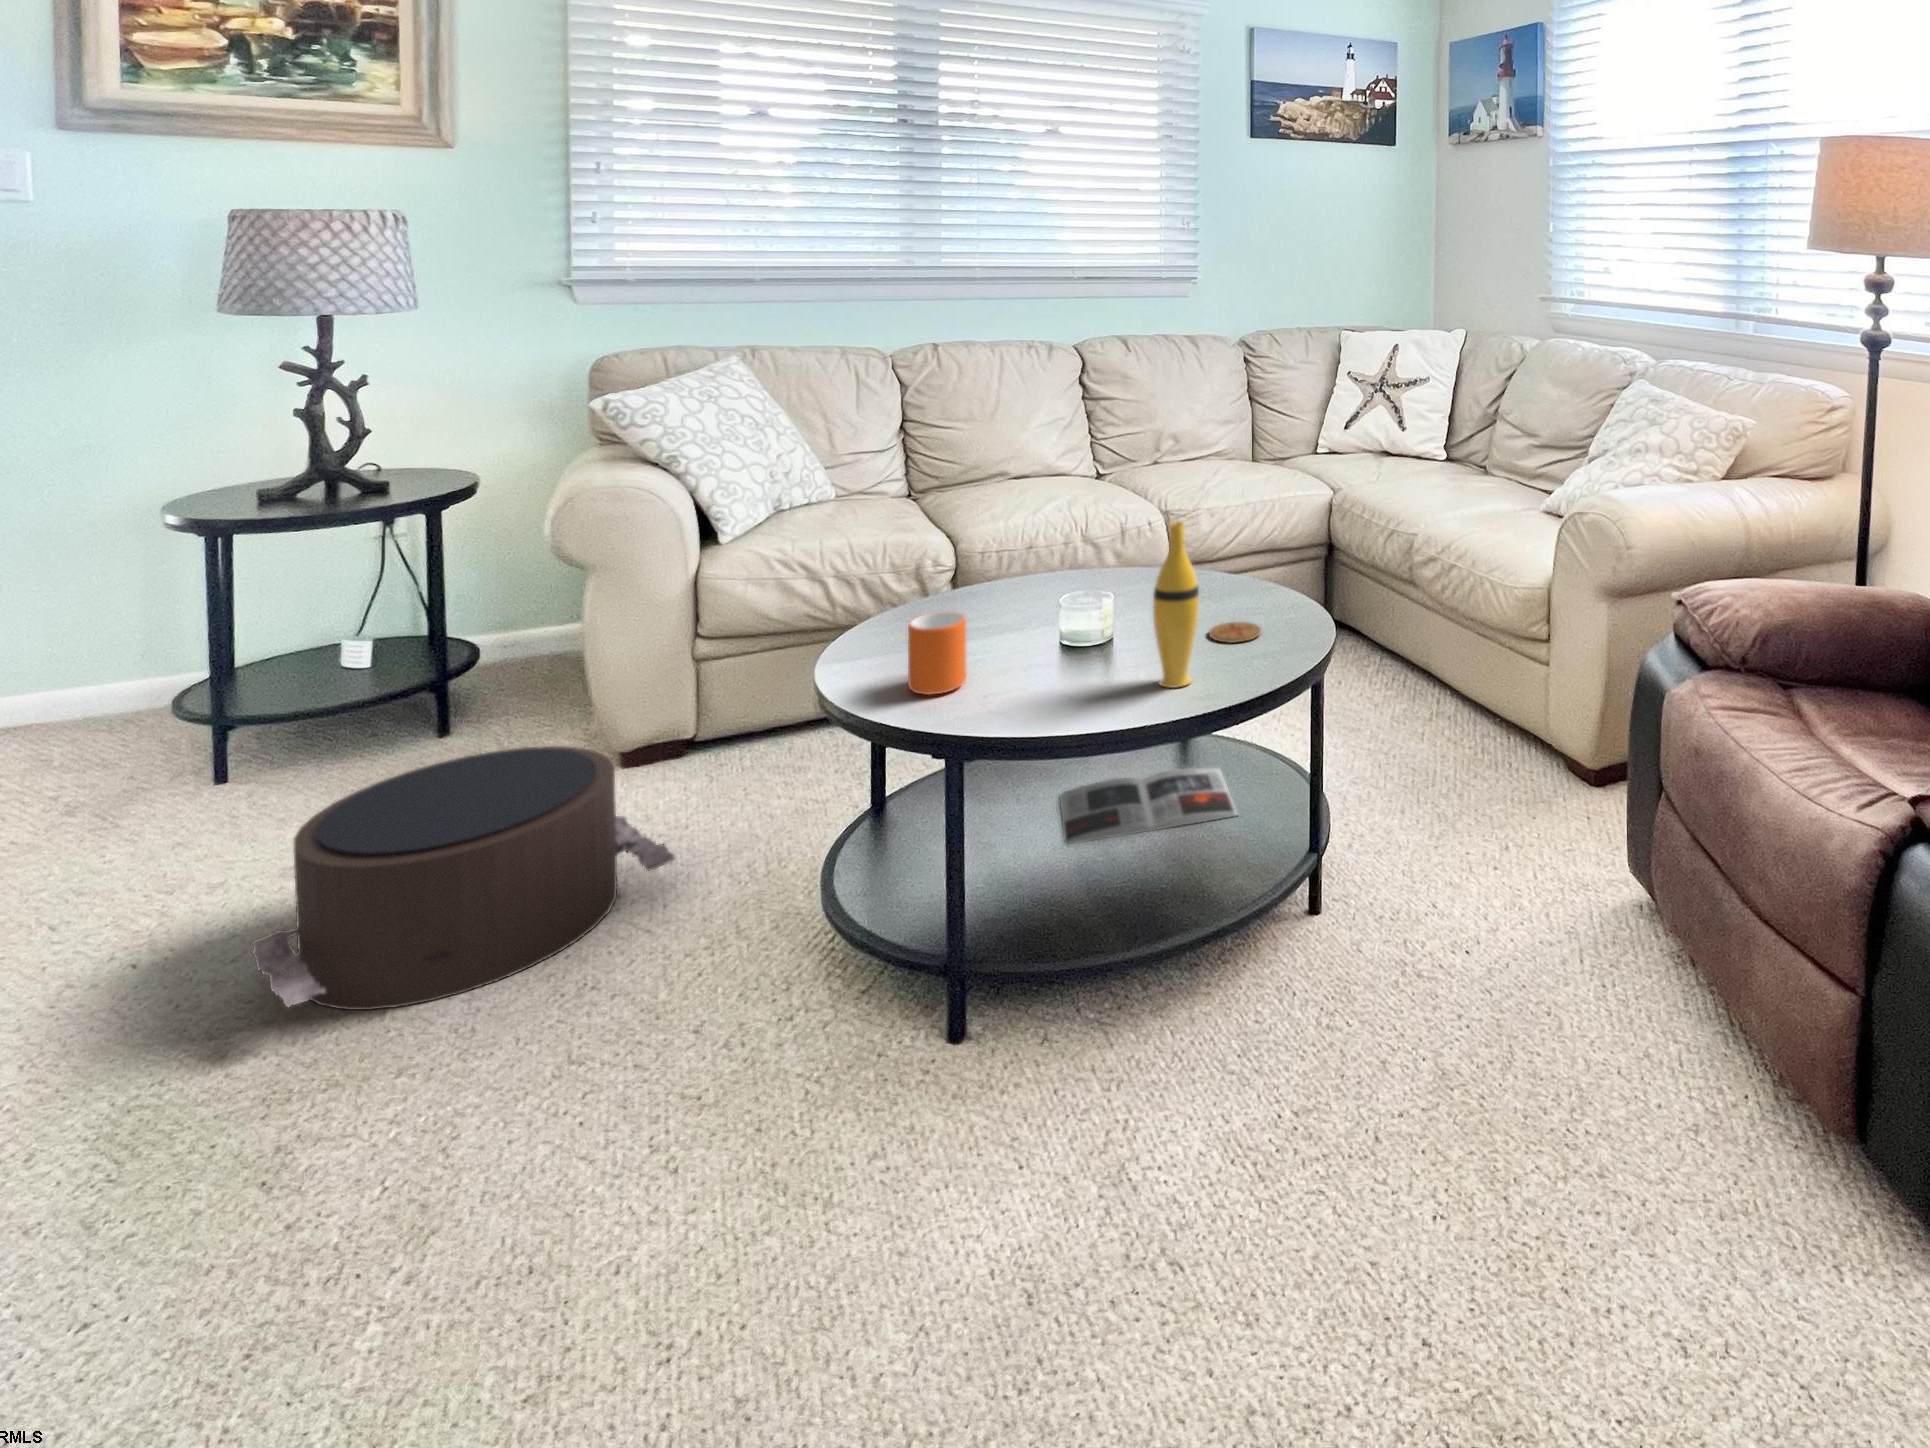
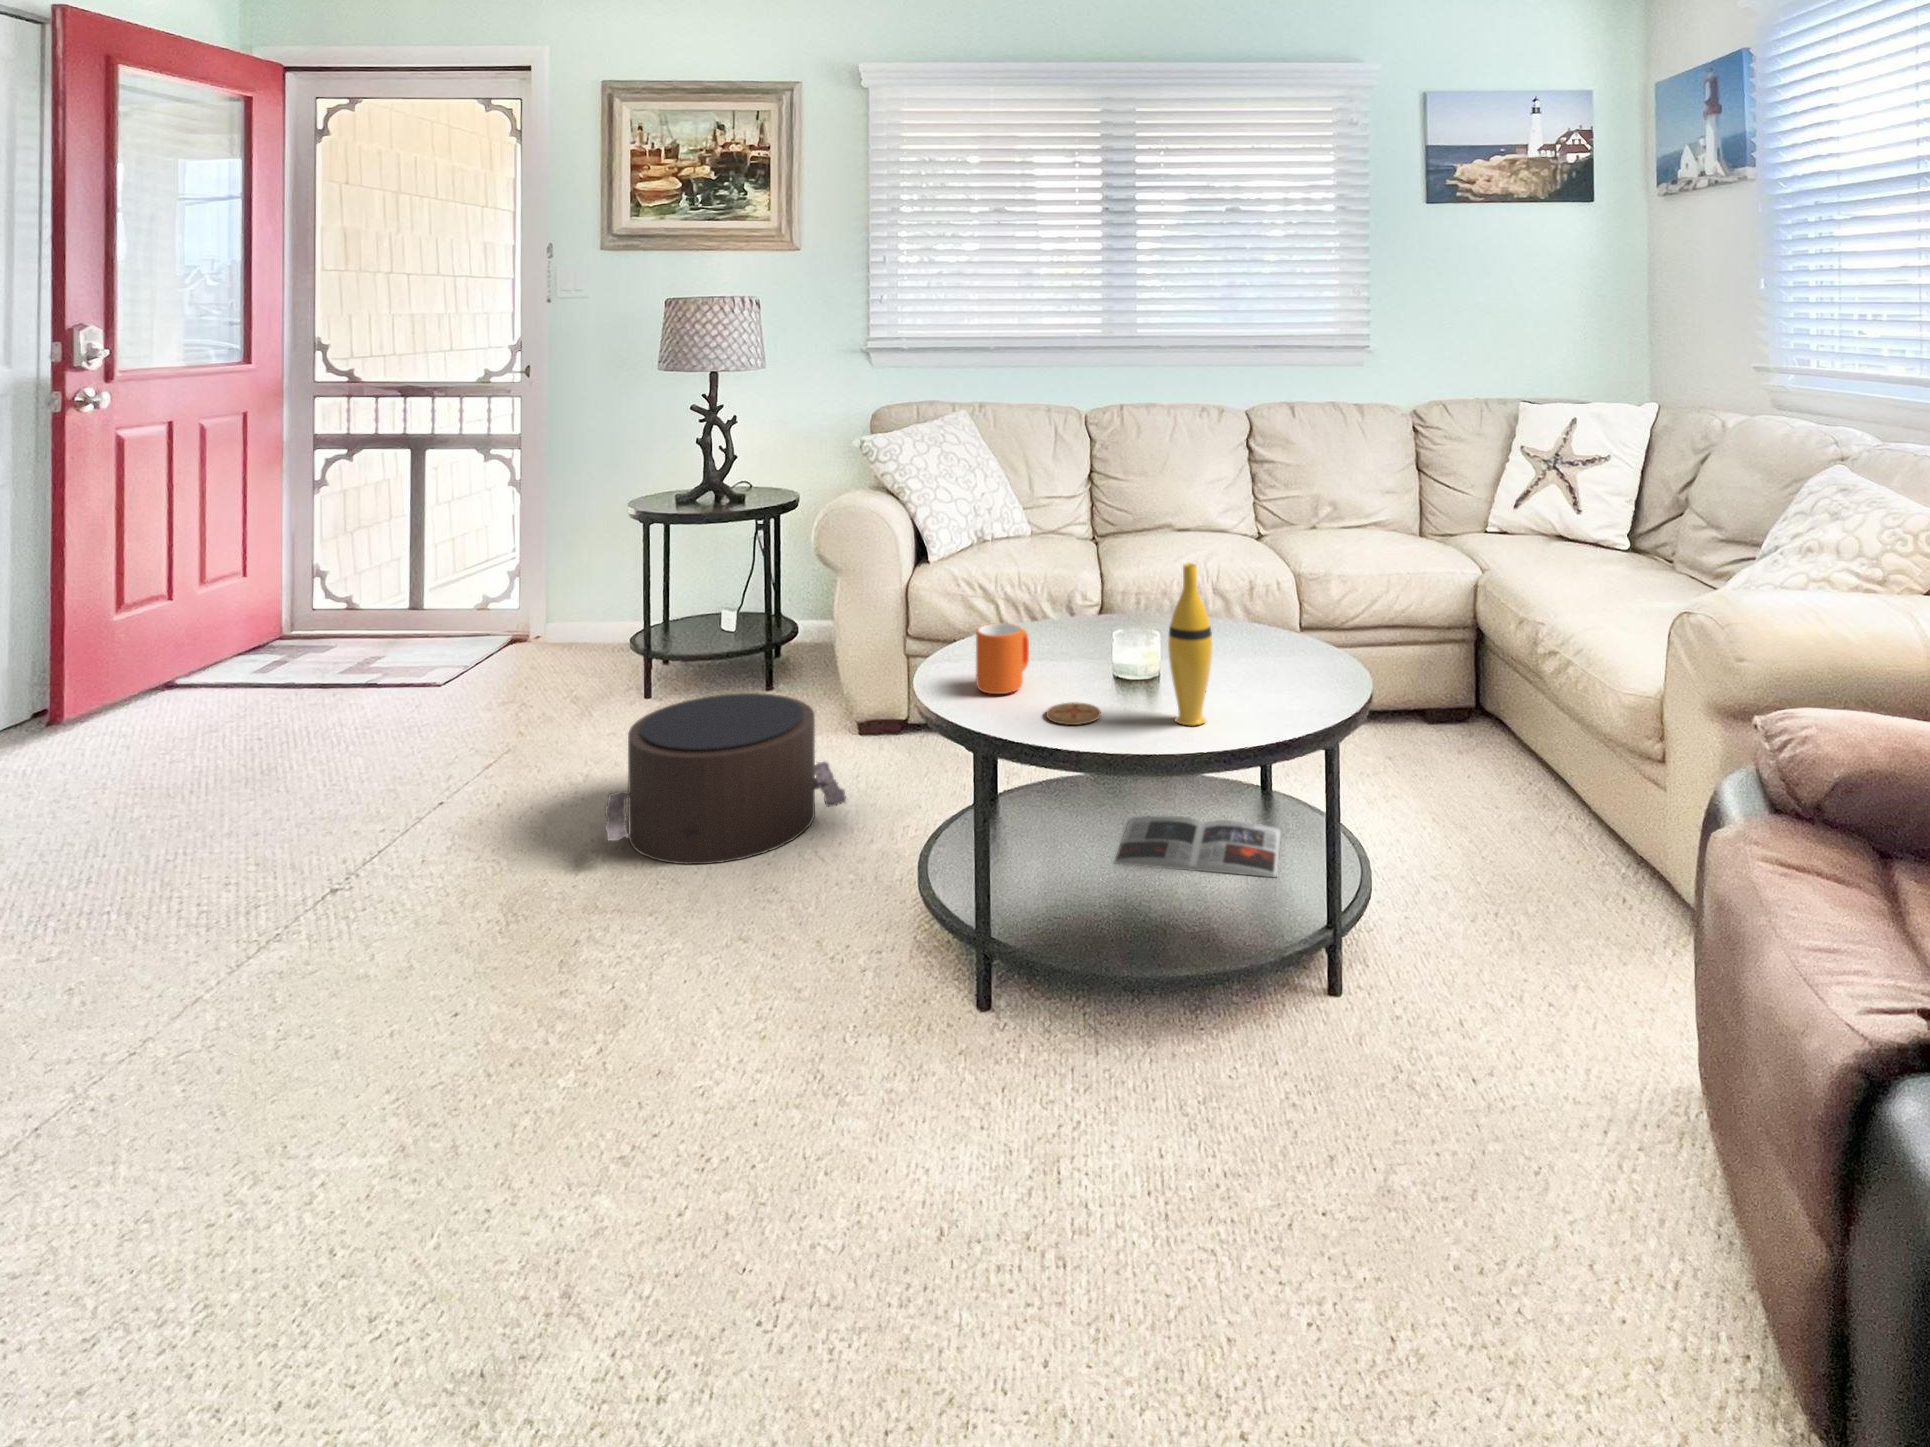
coaster: present [1209,622,1261,643] -> present [1046,702,1101,725]

